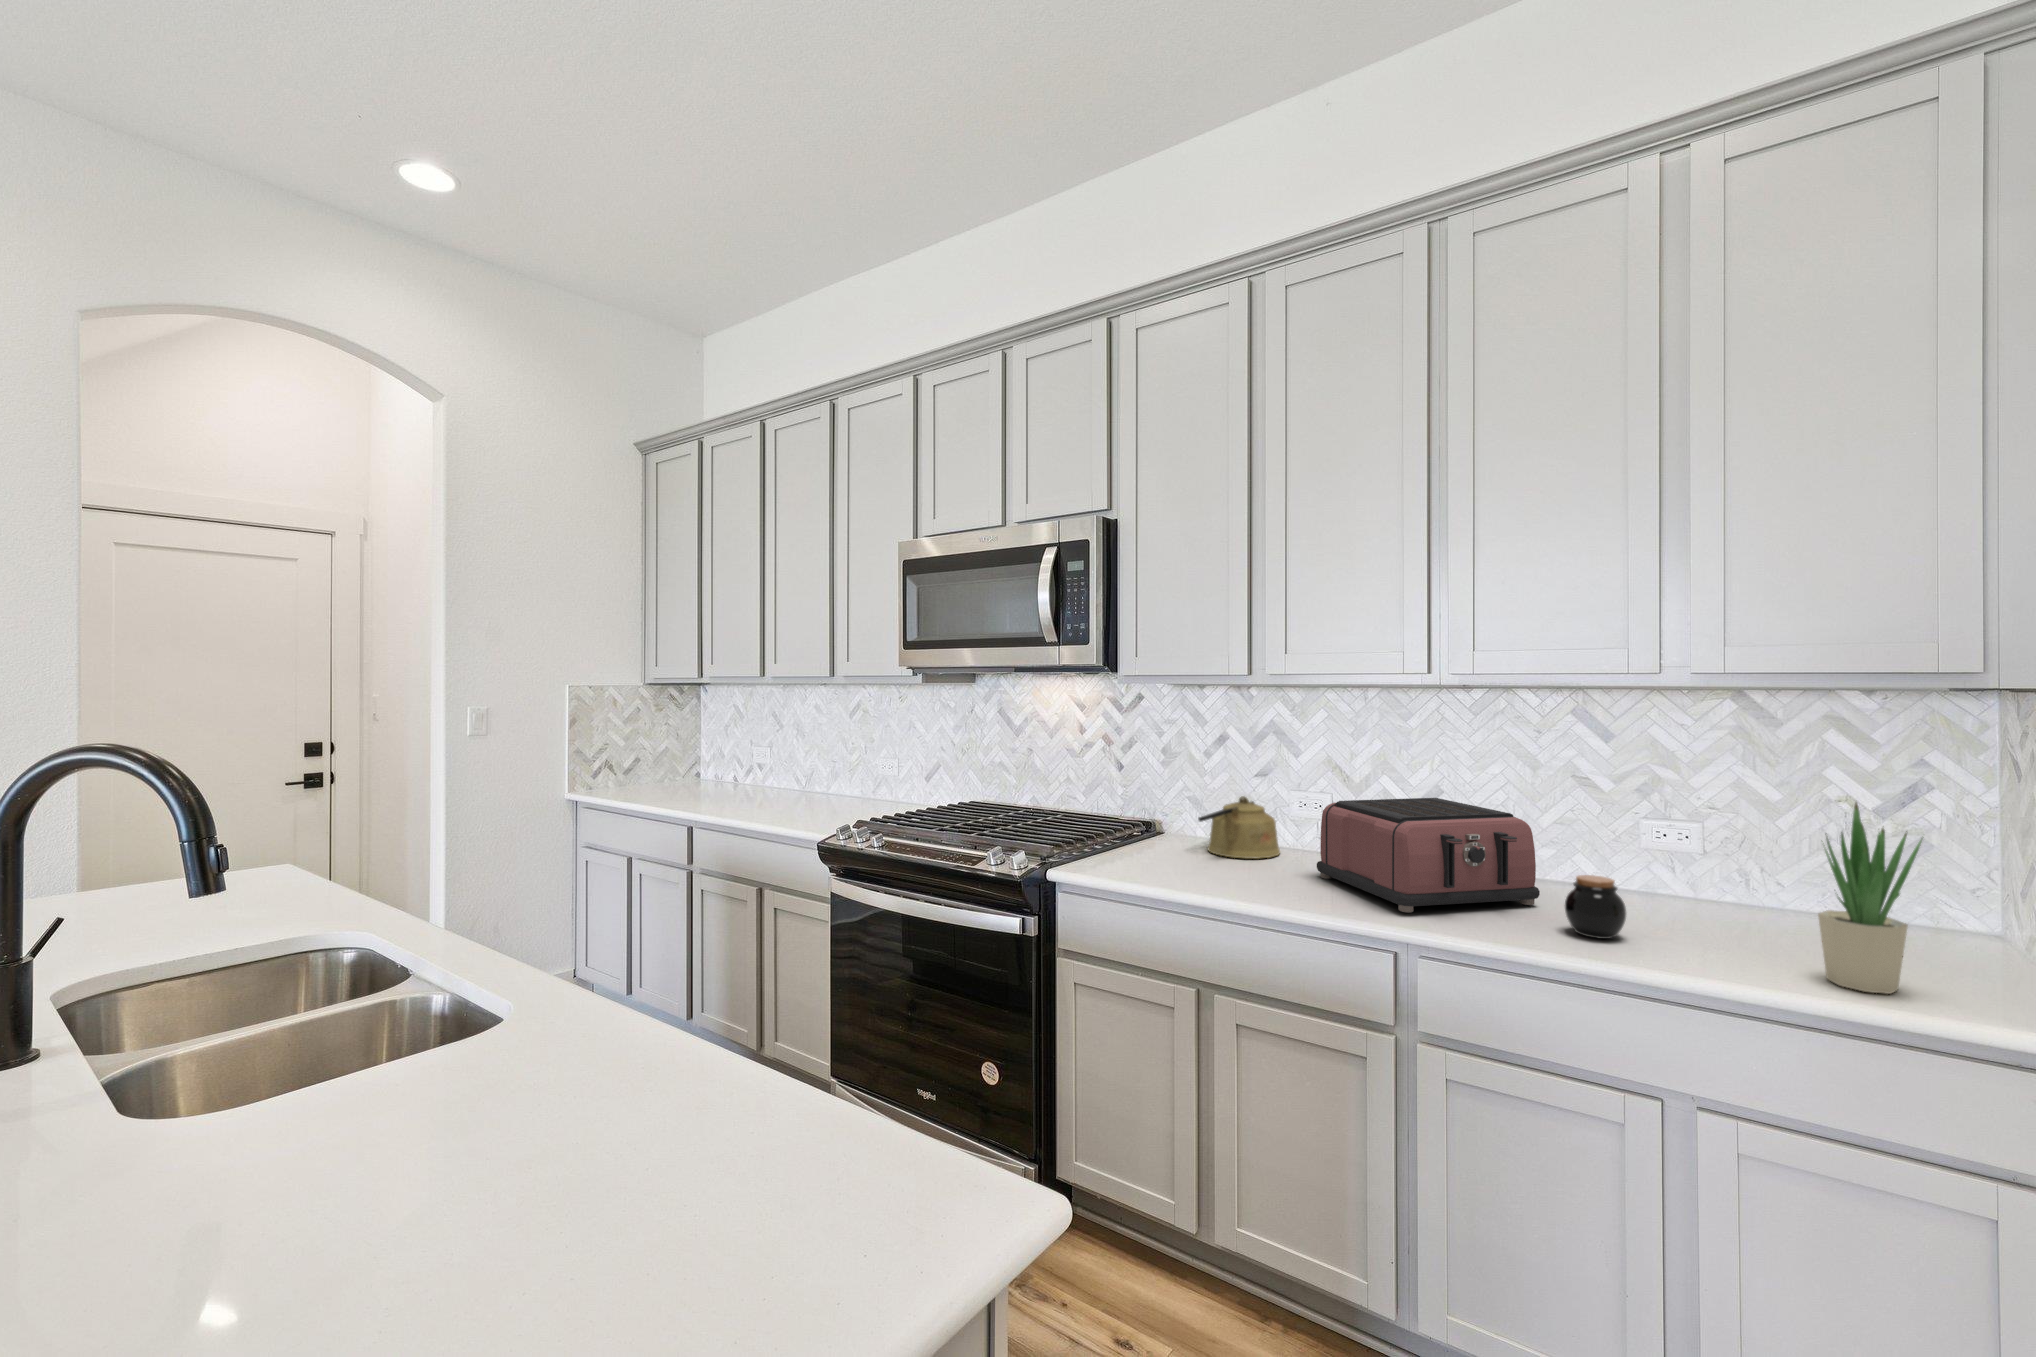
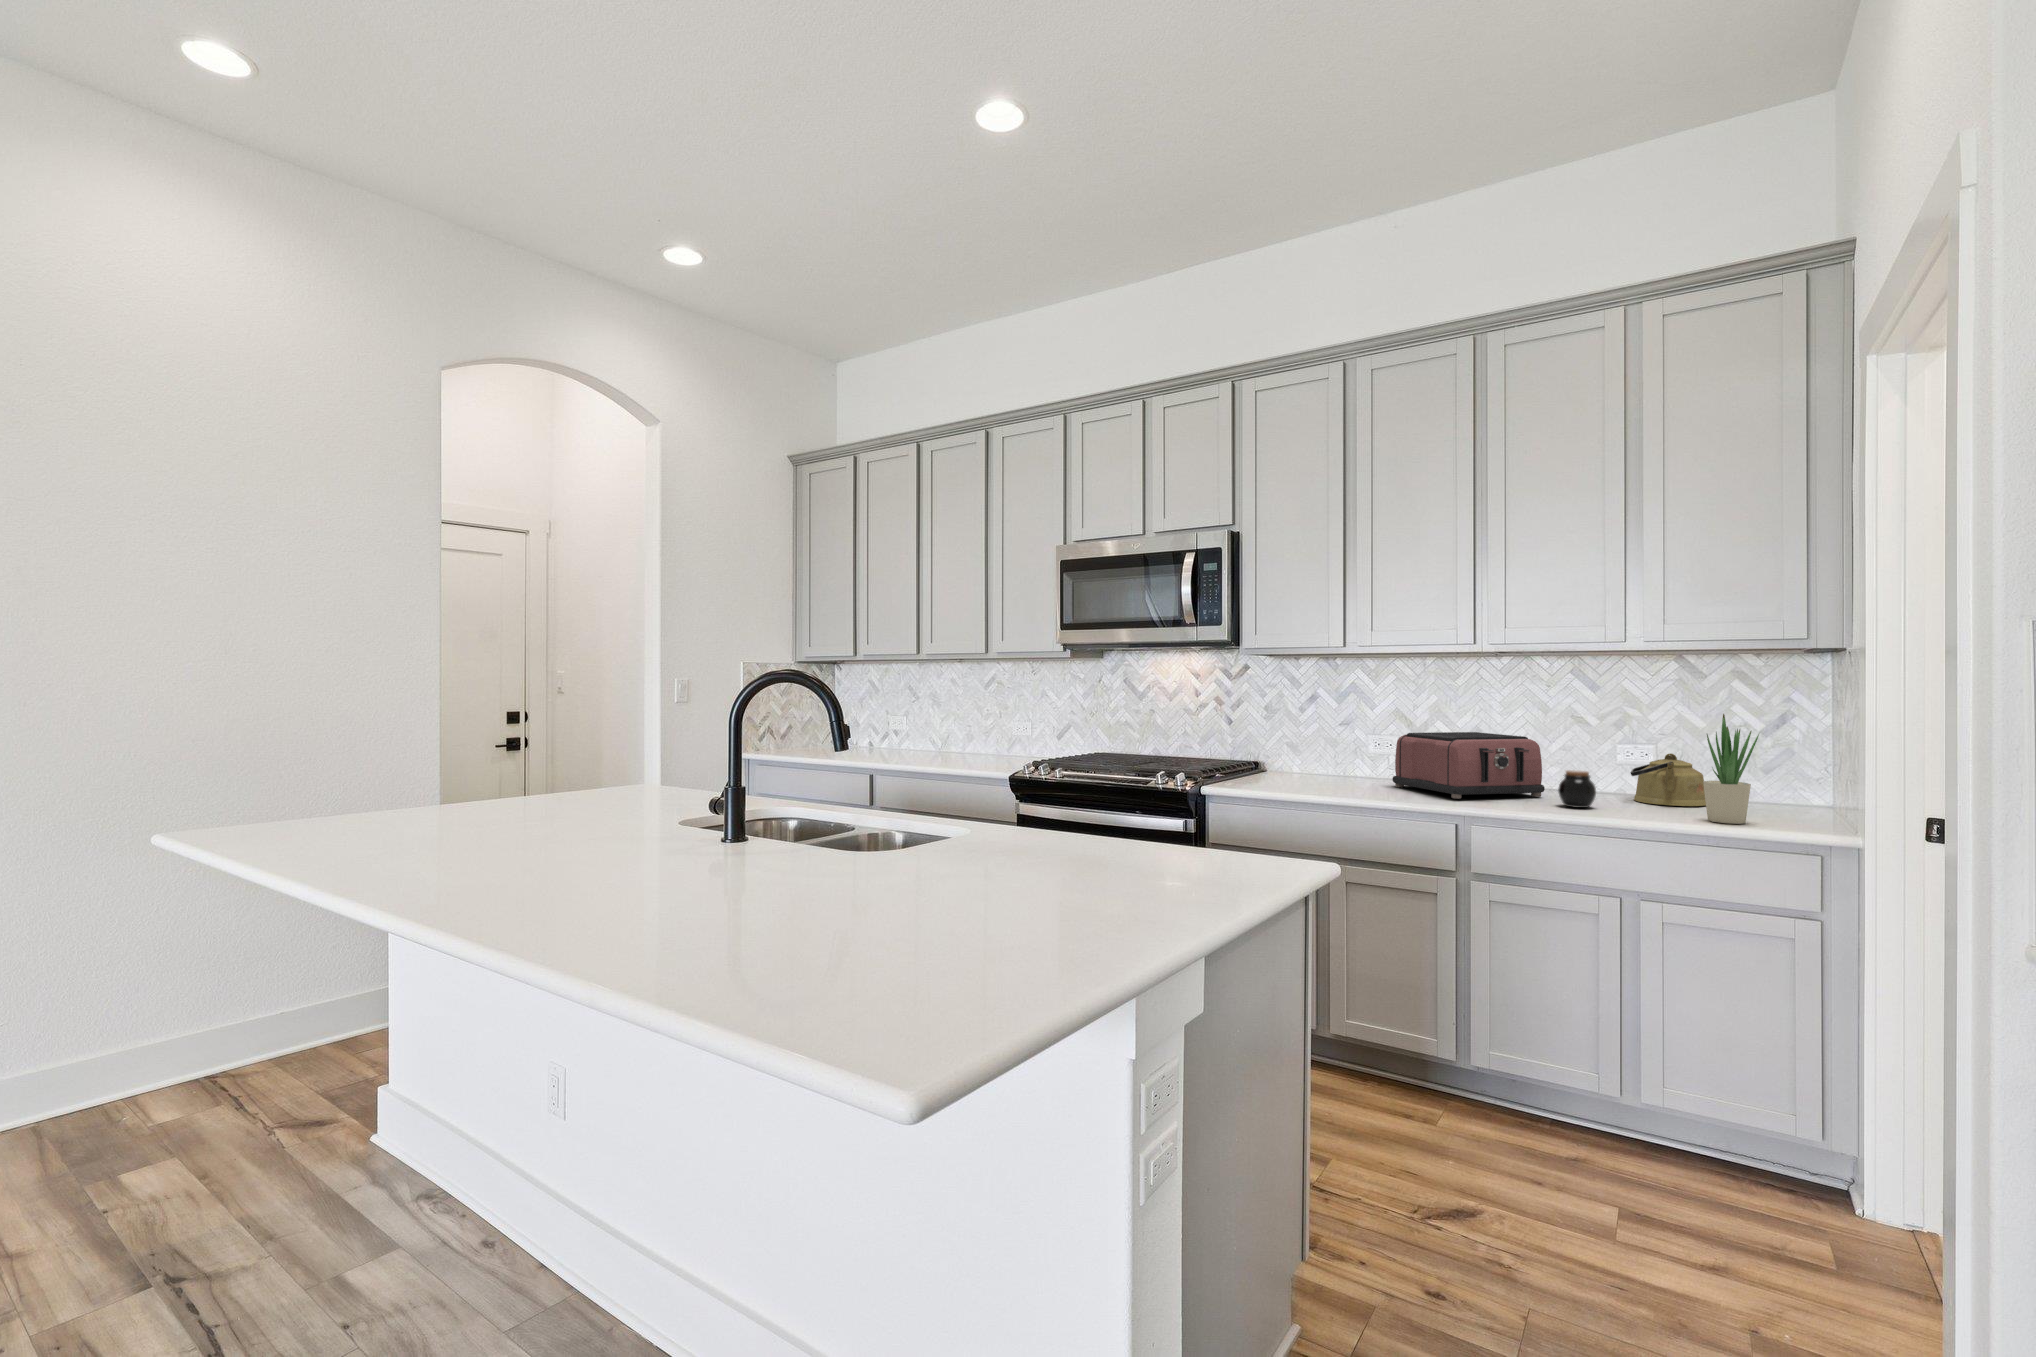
kettle: present [1198,796,1280,859] -> present [1630,754,1706,806]

